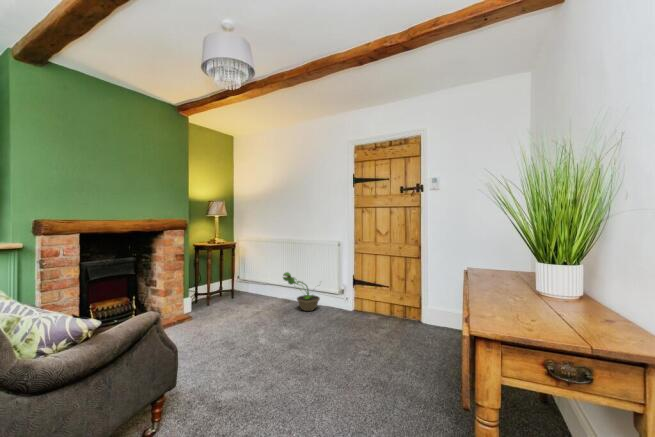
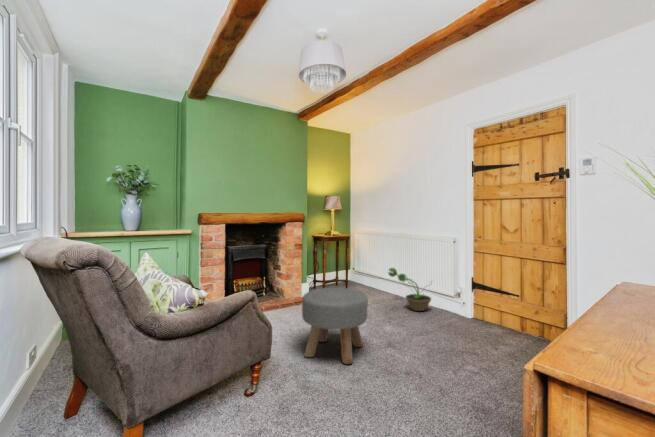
ottoman: none [201,298,274,382] -> present [302,288,368,364]

